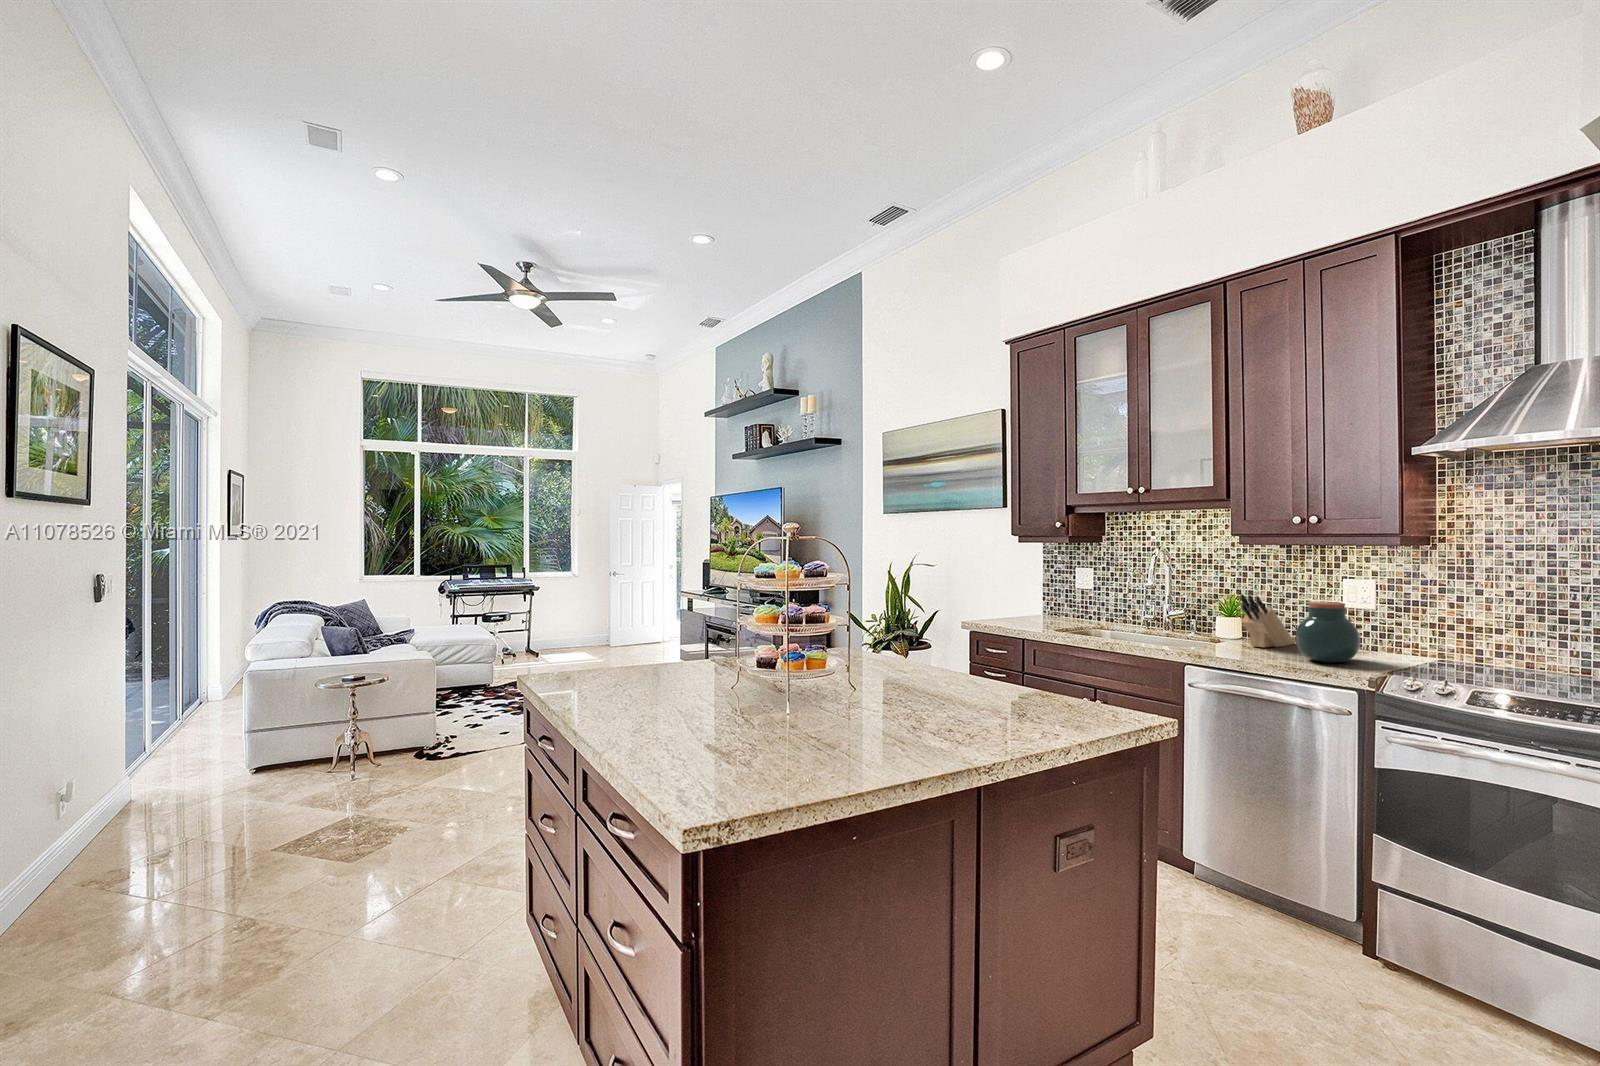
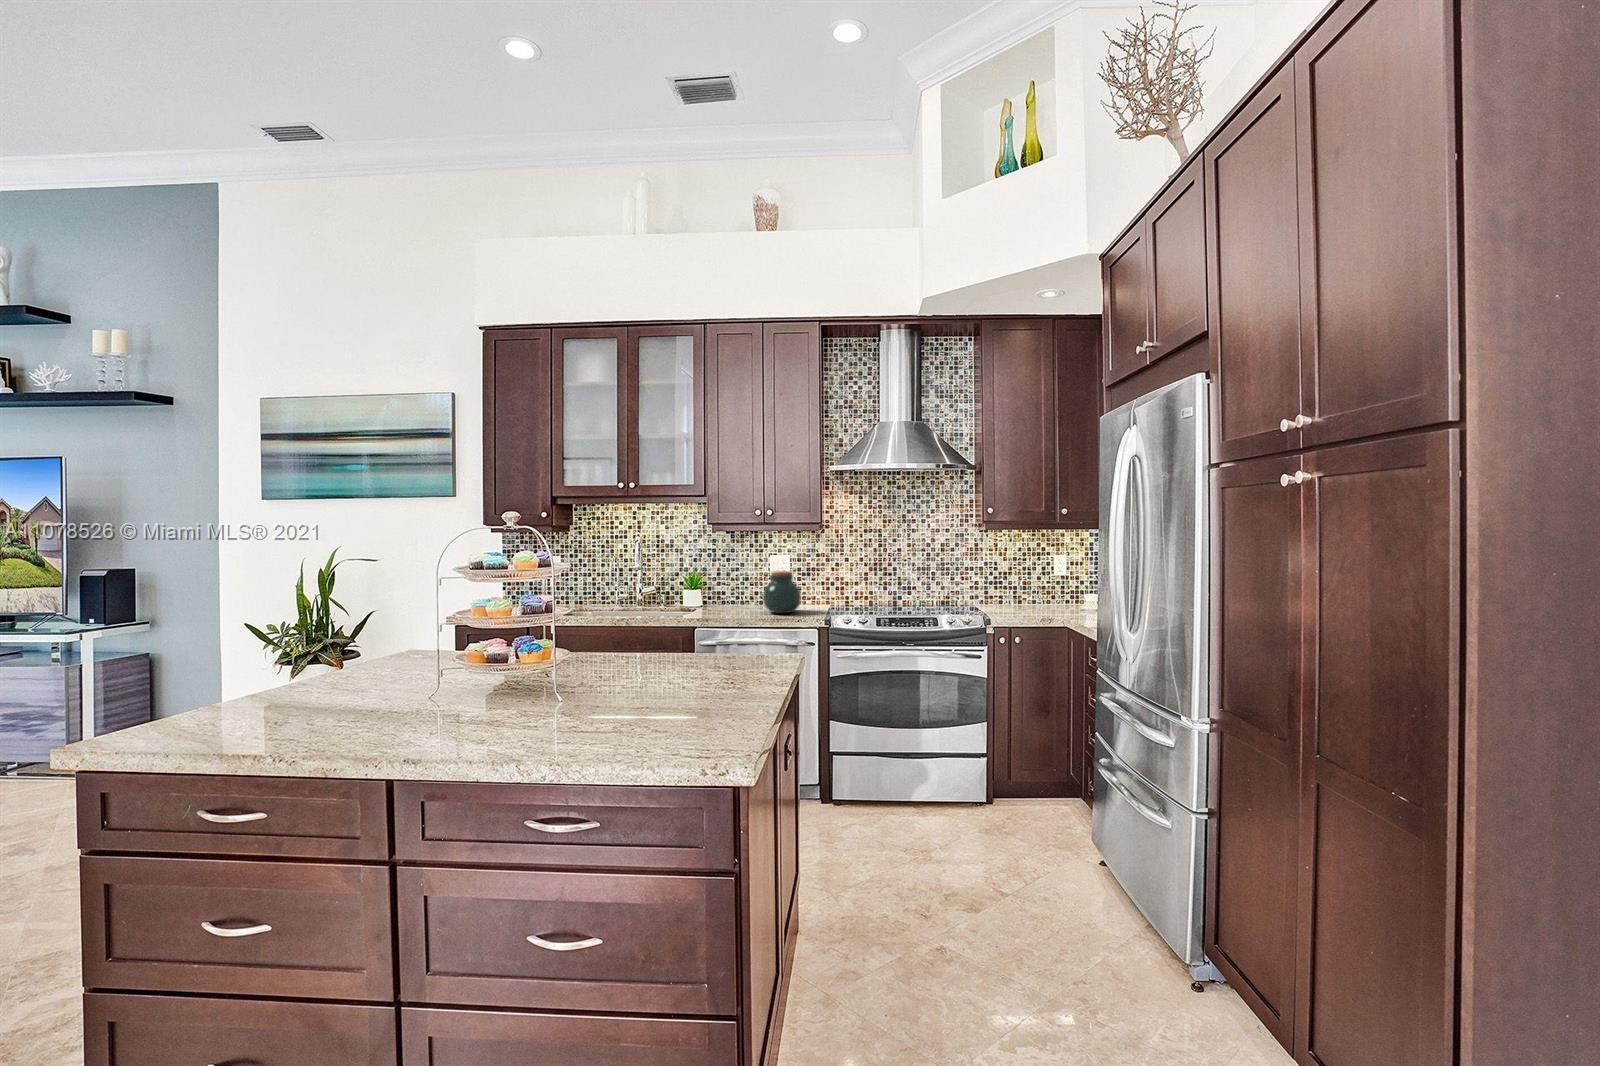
knife block: present [1240,594,1295,647] -> none [717,570,741,609]

